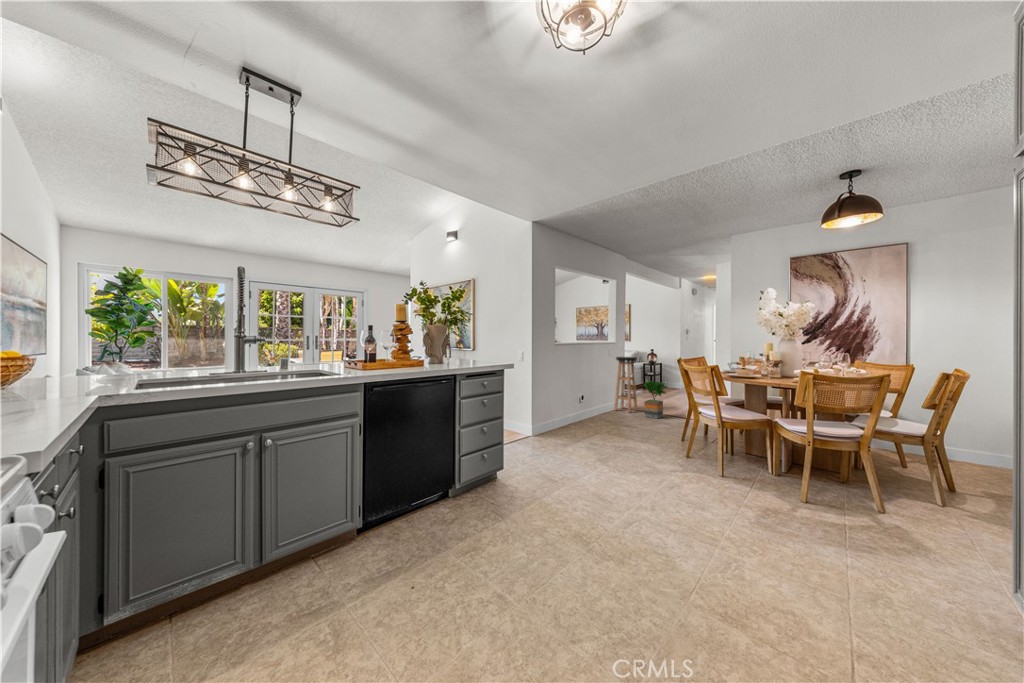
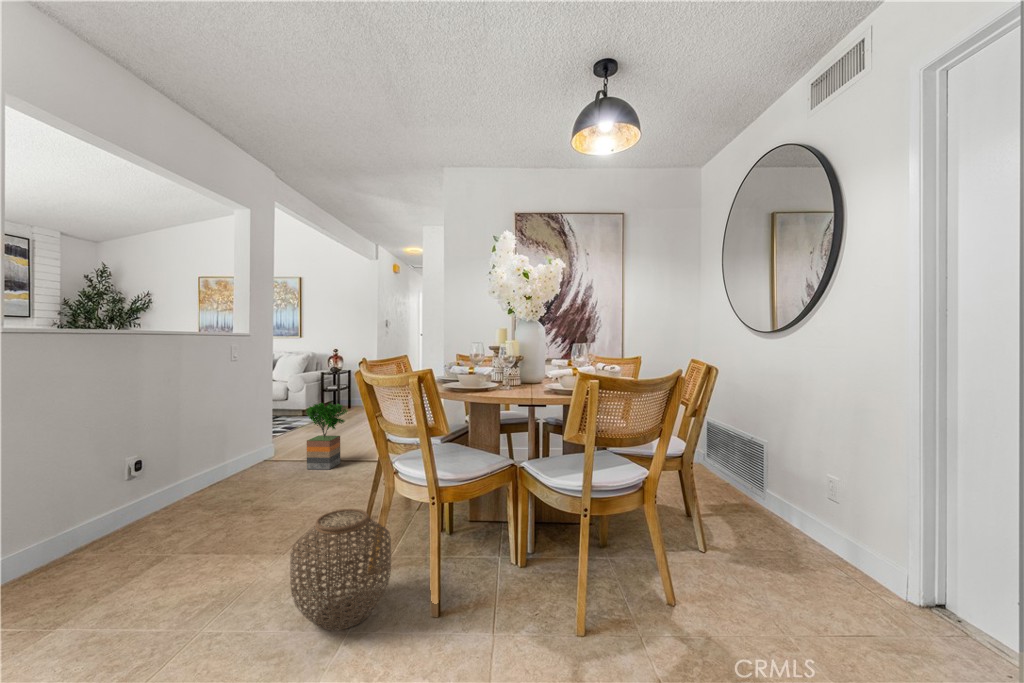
bar stool: present [614,357,637,413] -> none [250,363,298,464]
woven basket: none [655,423,698,470] -> present [290,509,391,630]

